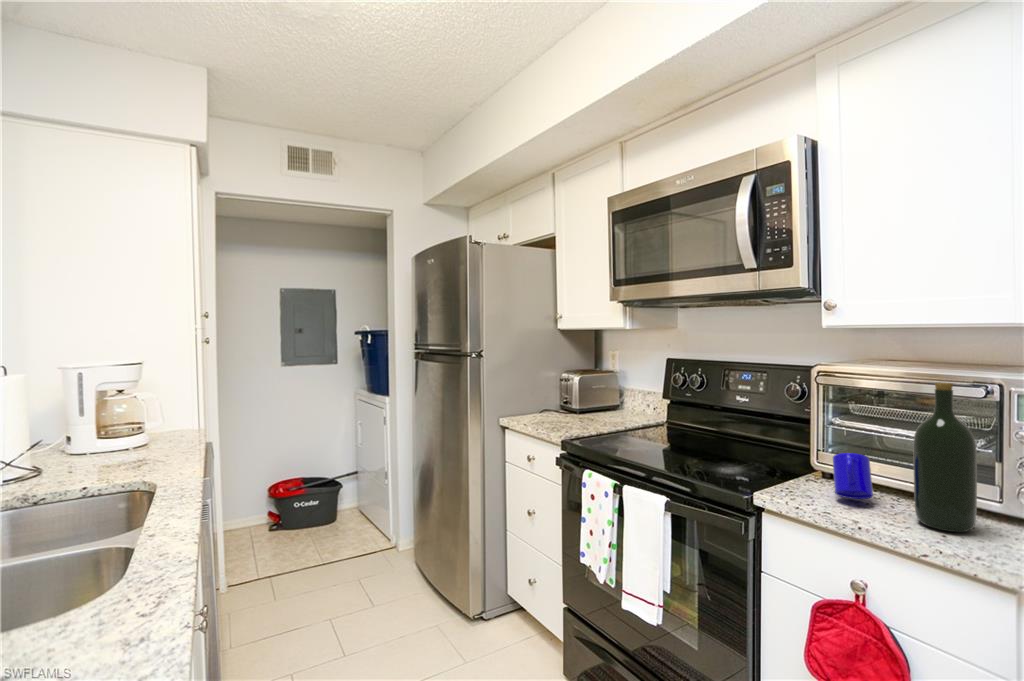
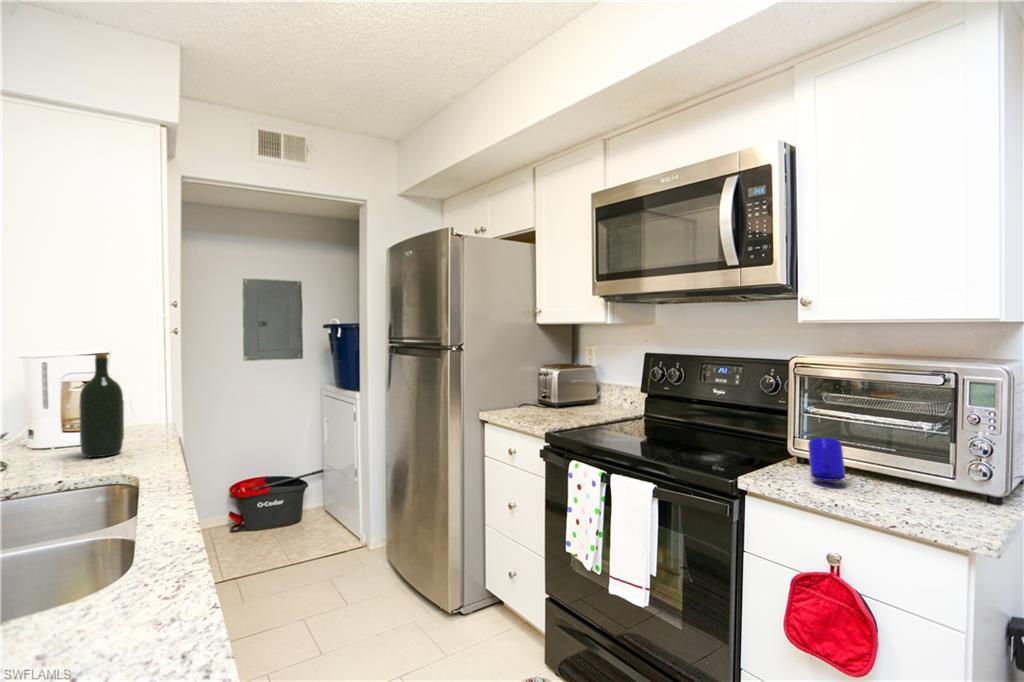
wine bottle: present [913,383,977,532] -> present [79,353,124,457]

